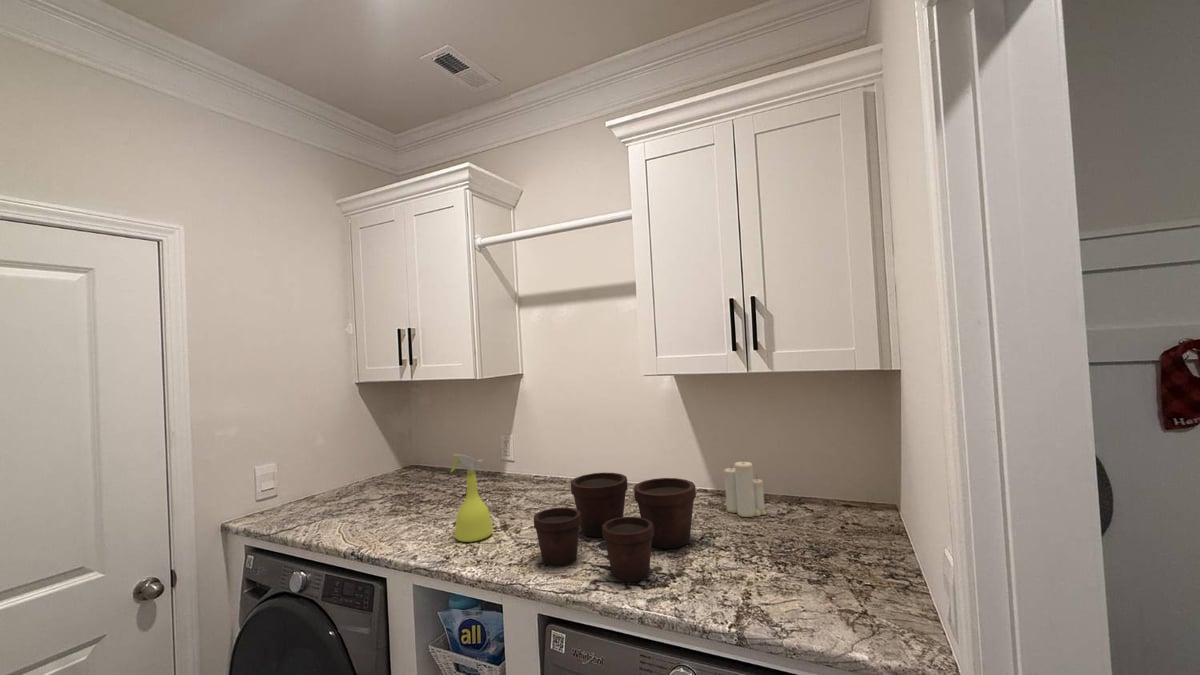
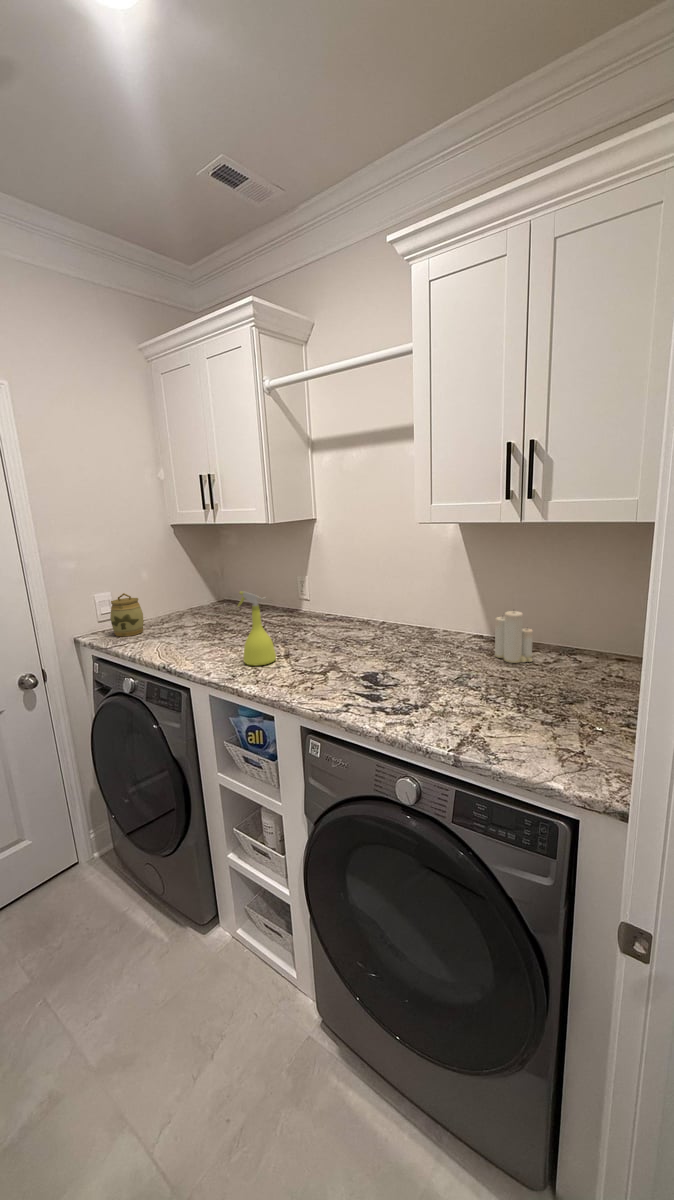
jar: none [279,464,321,517] -> present [110,593,143,637]
flower pot: present [534,473,696,582] -> none [302,614,455,709]

